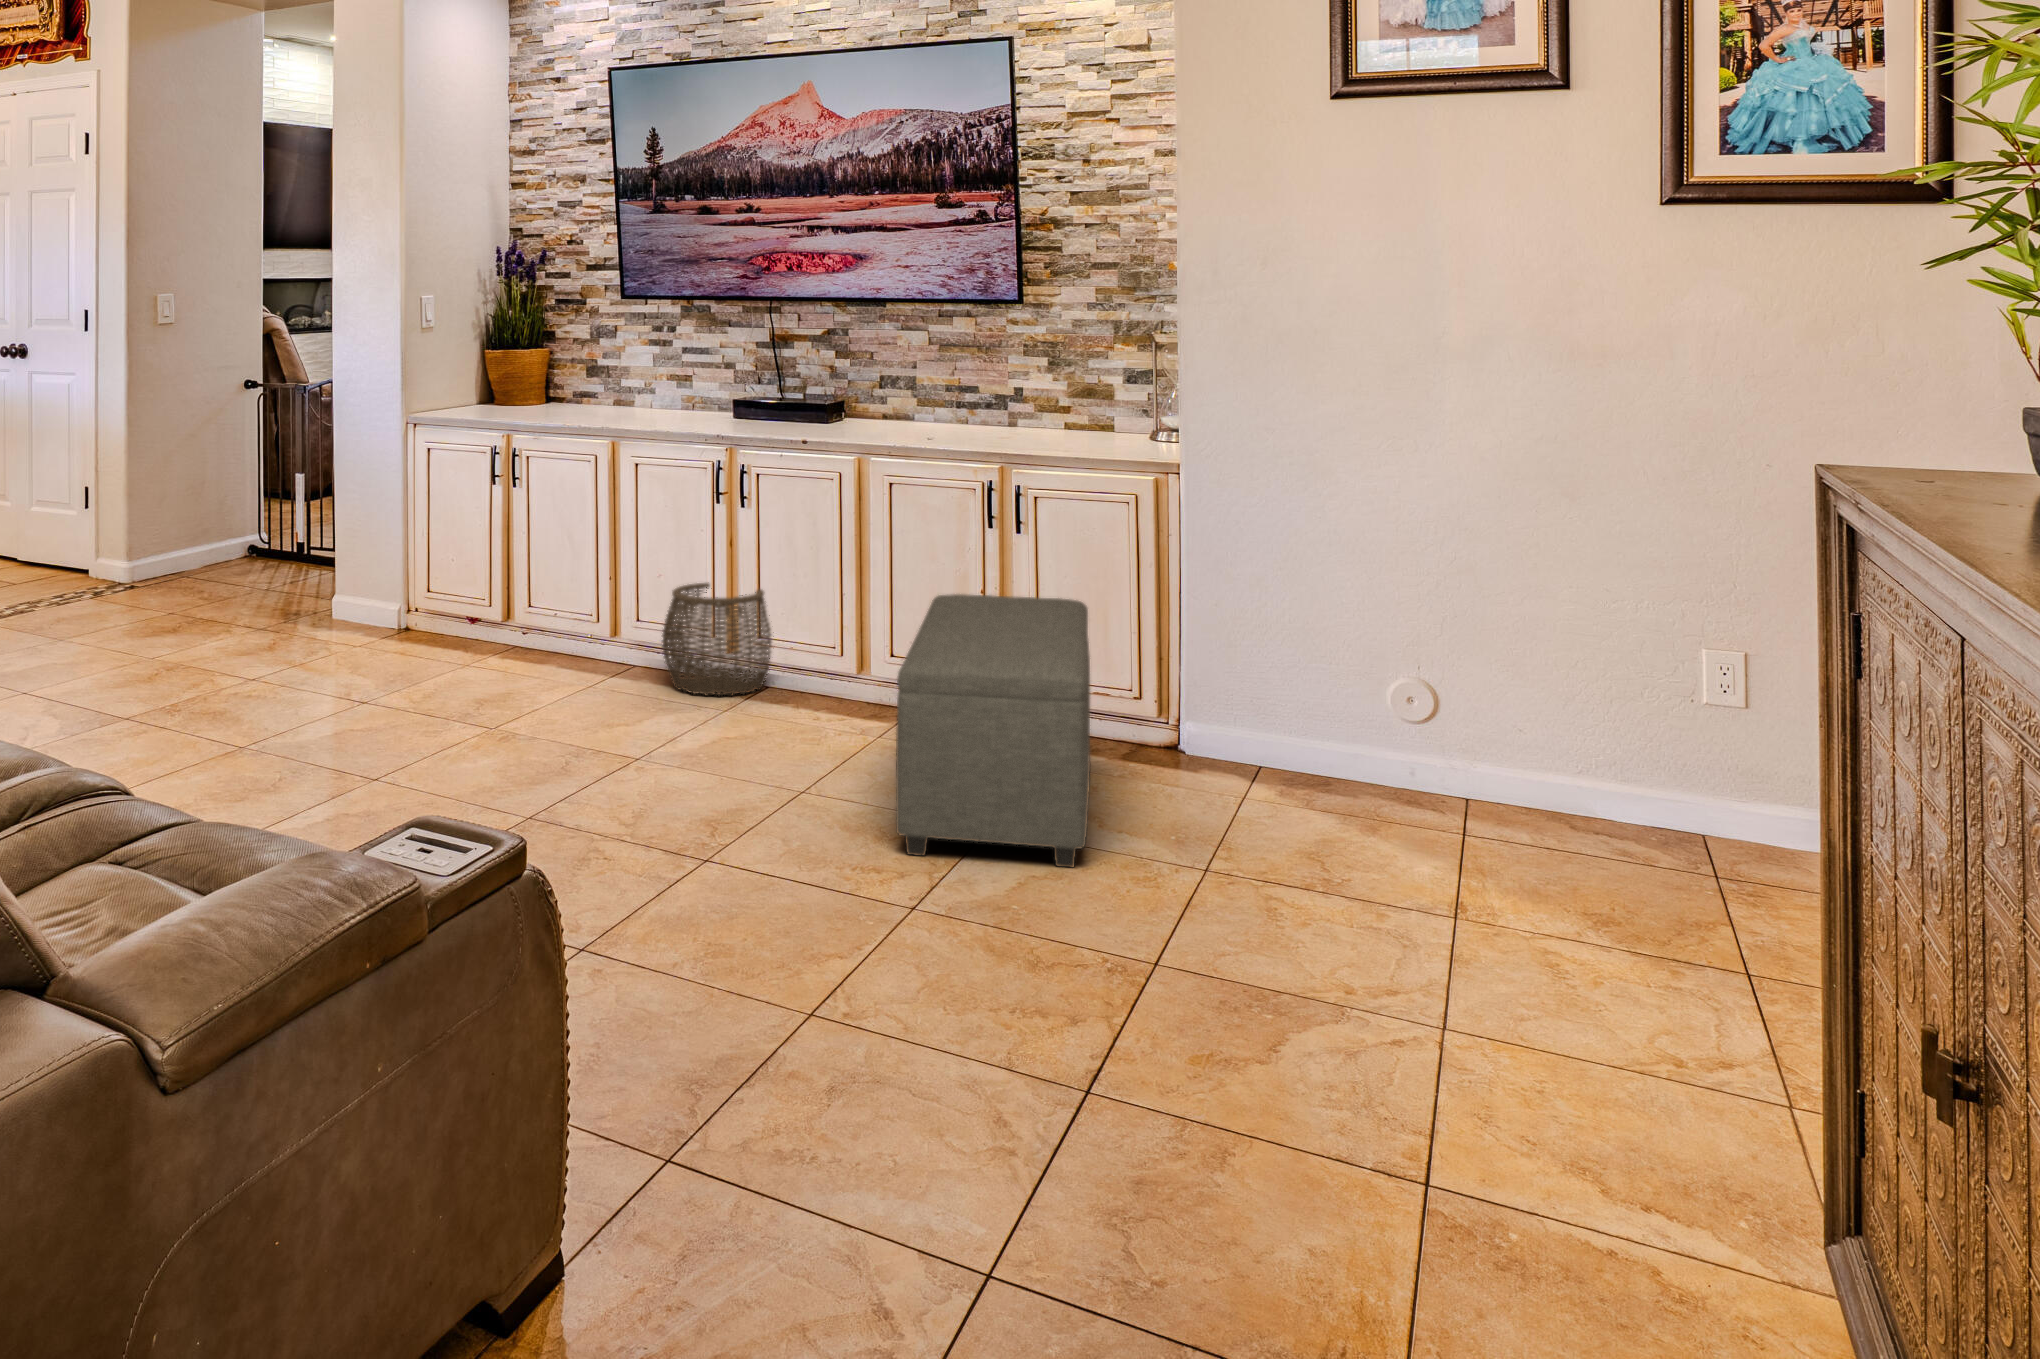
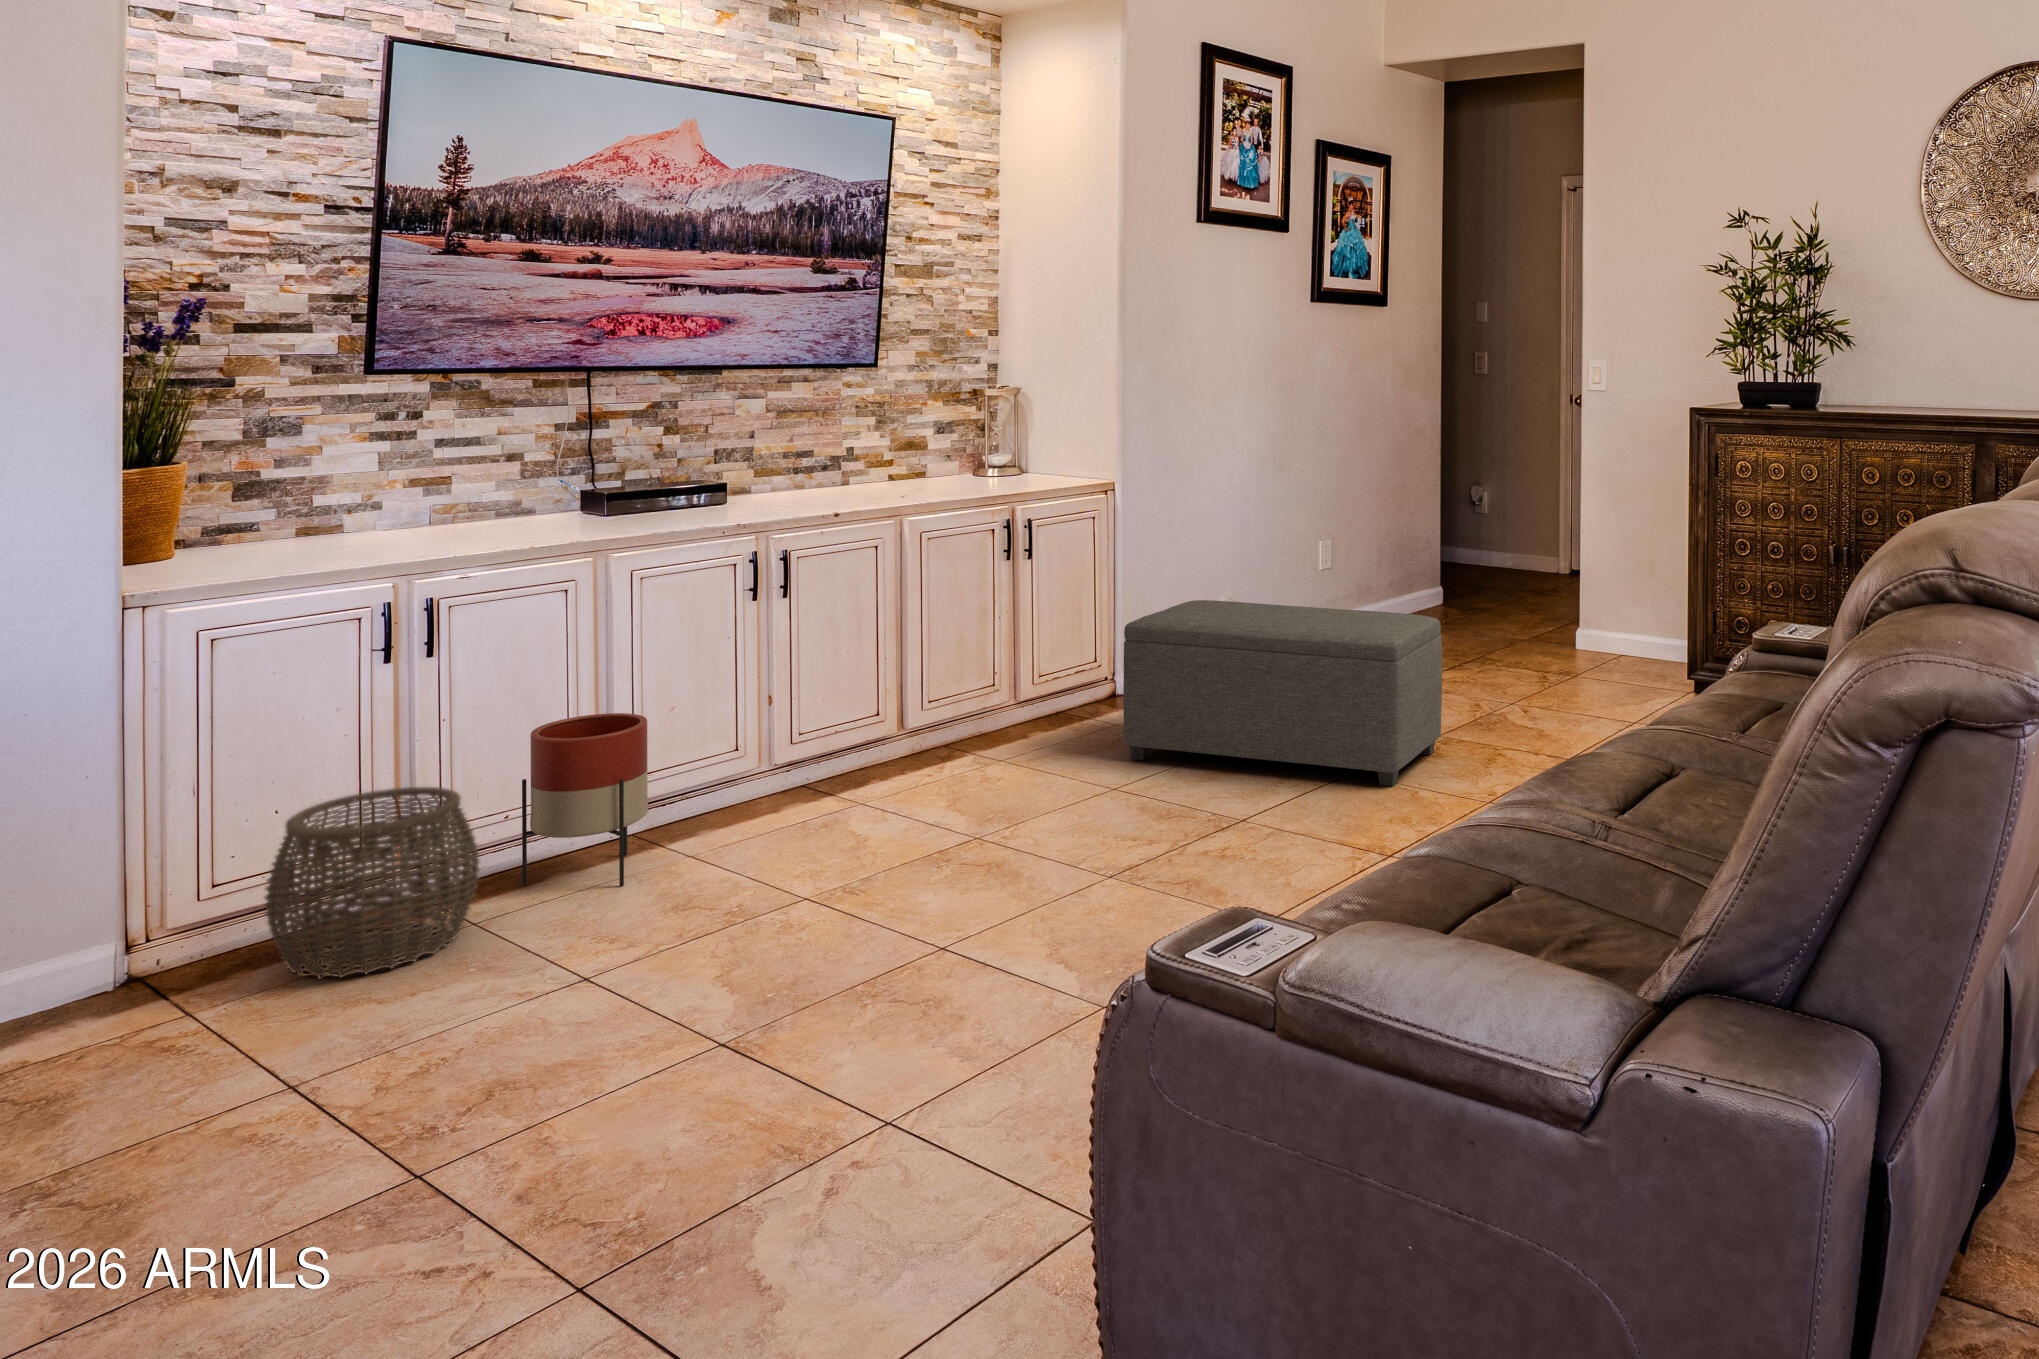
planter: none [553,553,631,675] -> present [522,713,648,886]
woven basket: present [662,583,772,696] -> present [265,787,479,979]

